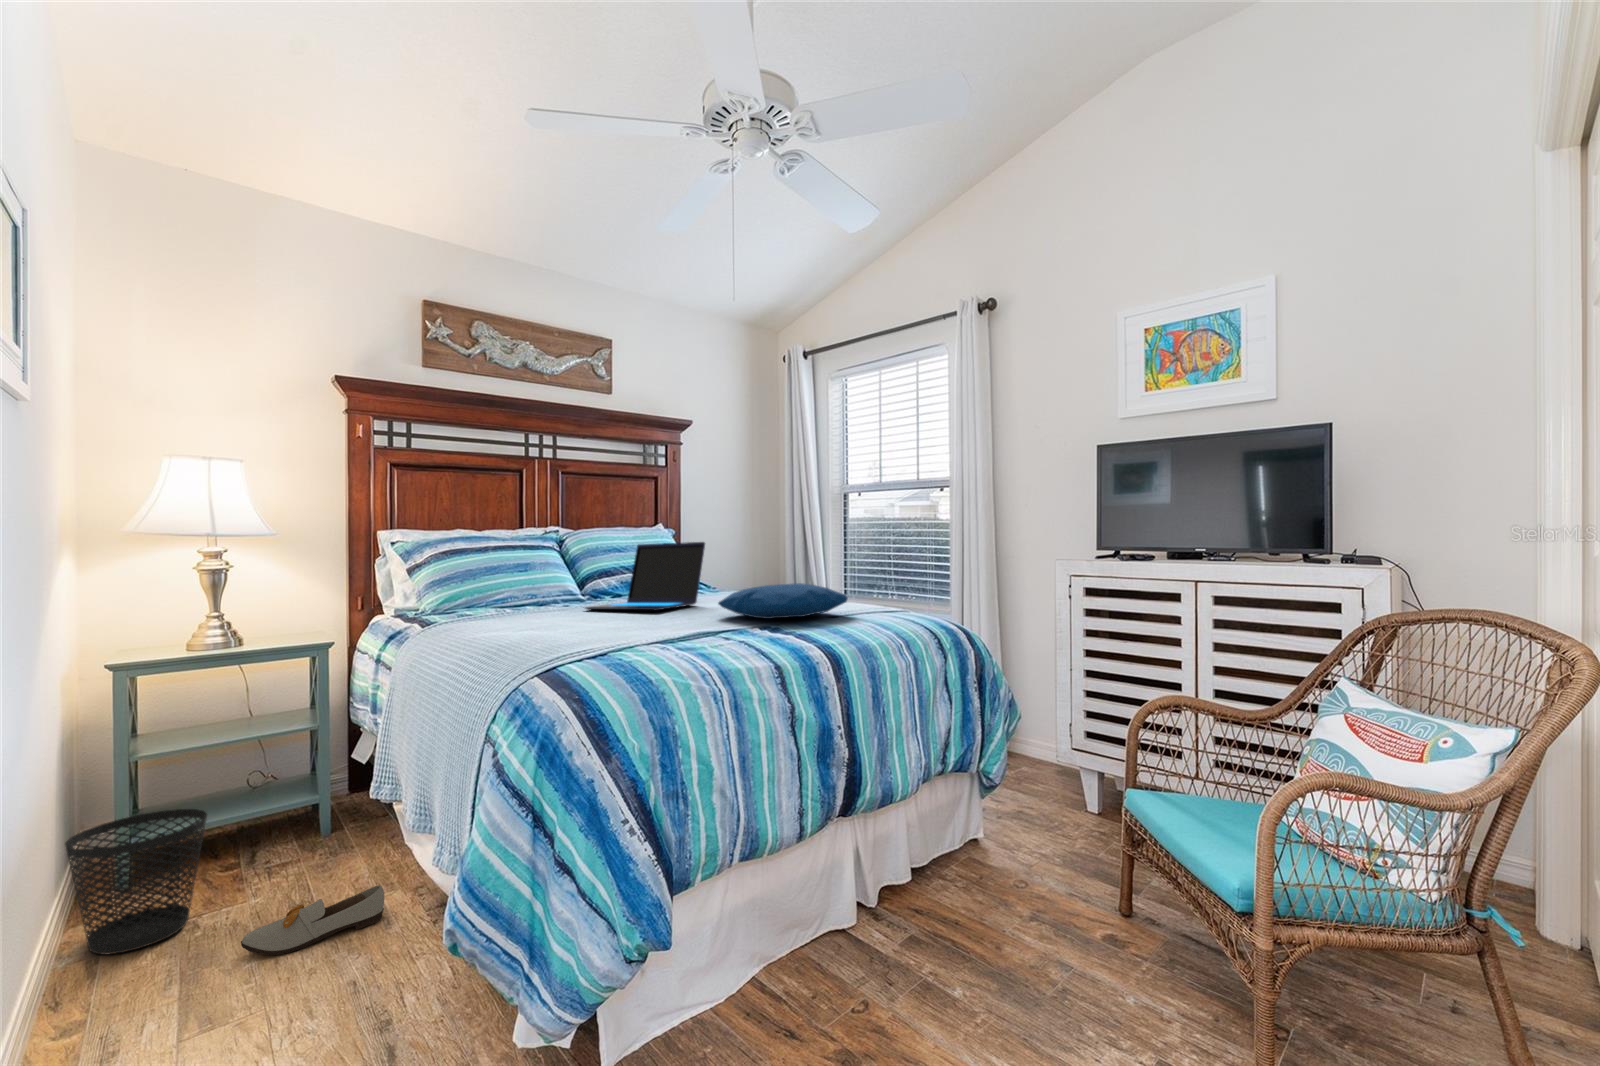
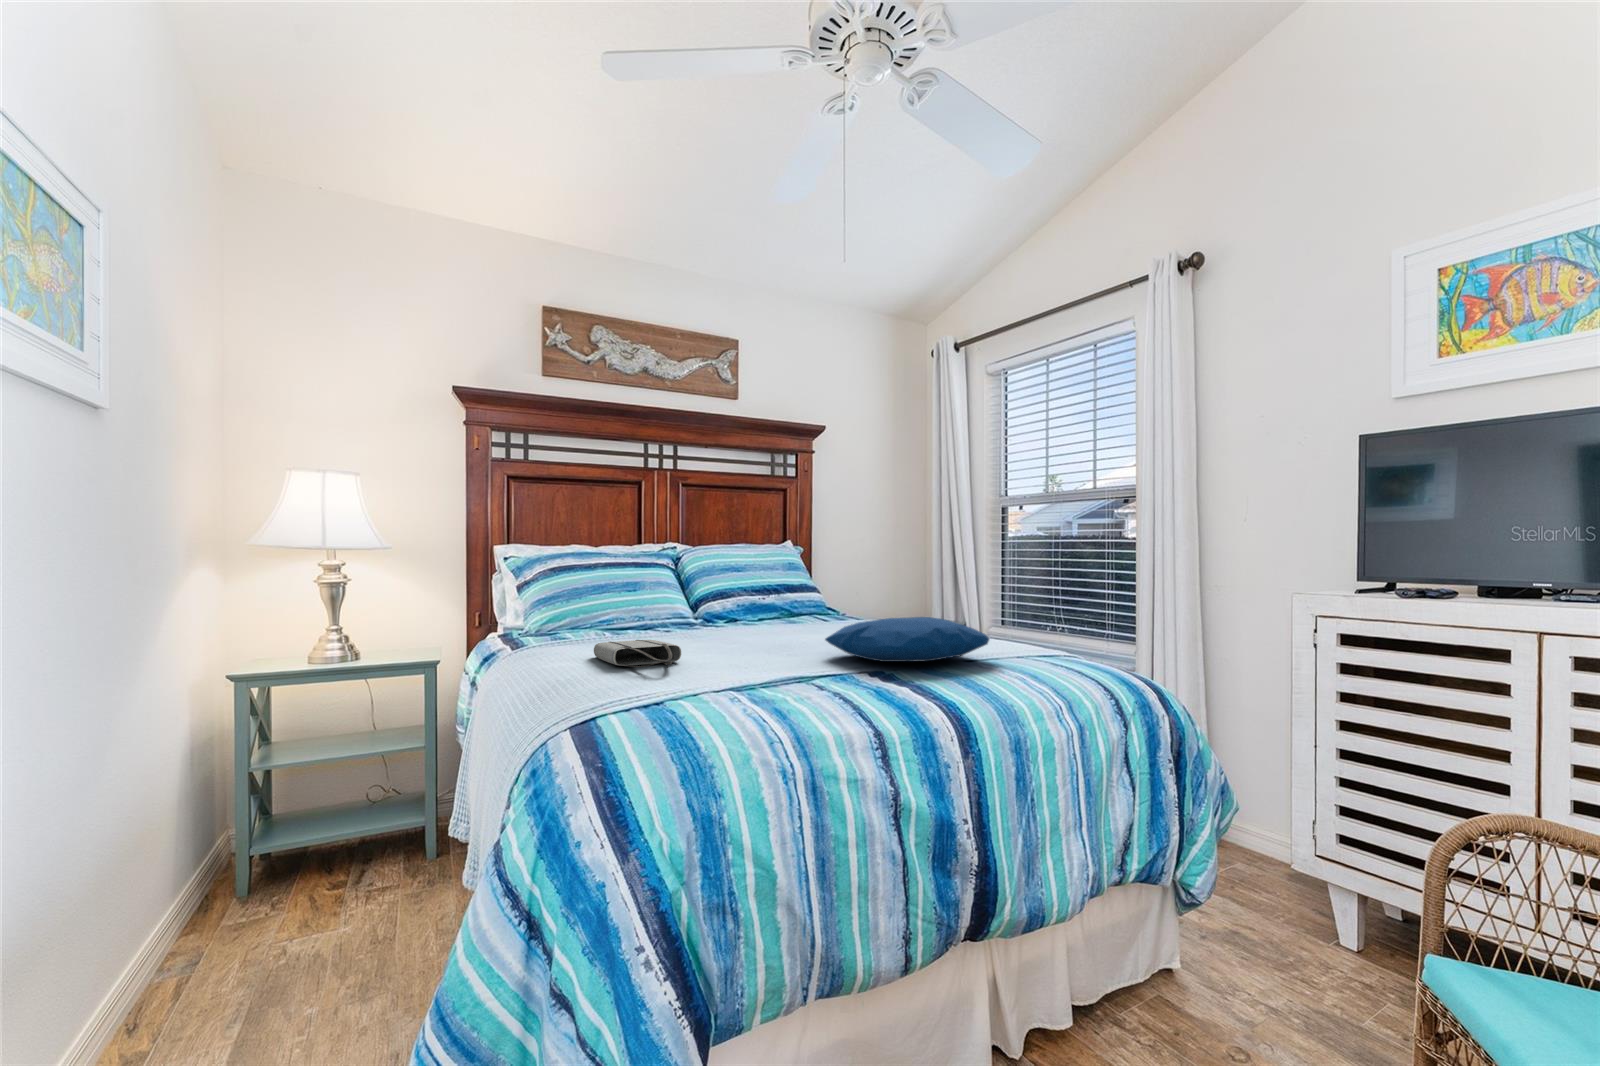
laptop: present [585,542,705,610] -> none [683,562,824,643]
tote bag: none [514,610,598,630] -> present [594,640,681,667]
wastebasket: present [65,809,207,954] -> none [151,835,287,987]
shoe: present [241,885,384,955] -> none [293,944,445,1015]

